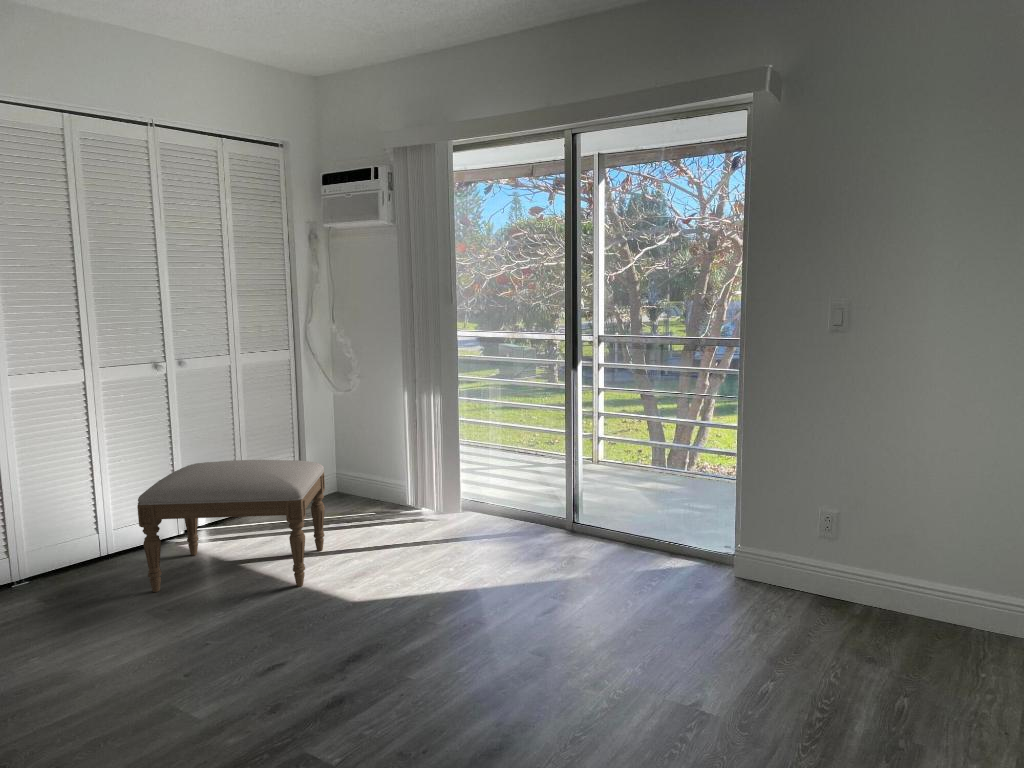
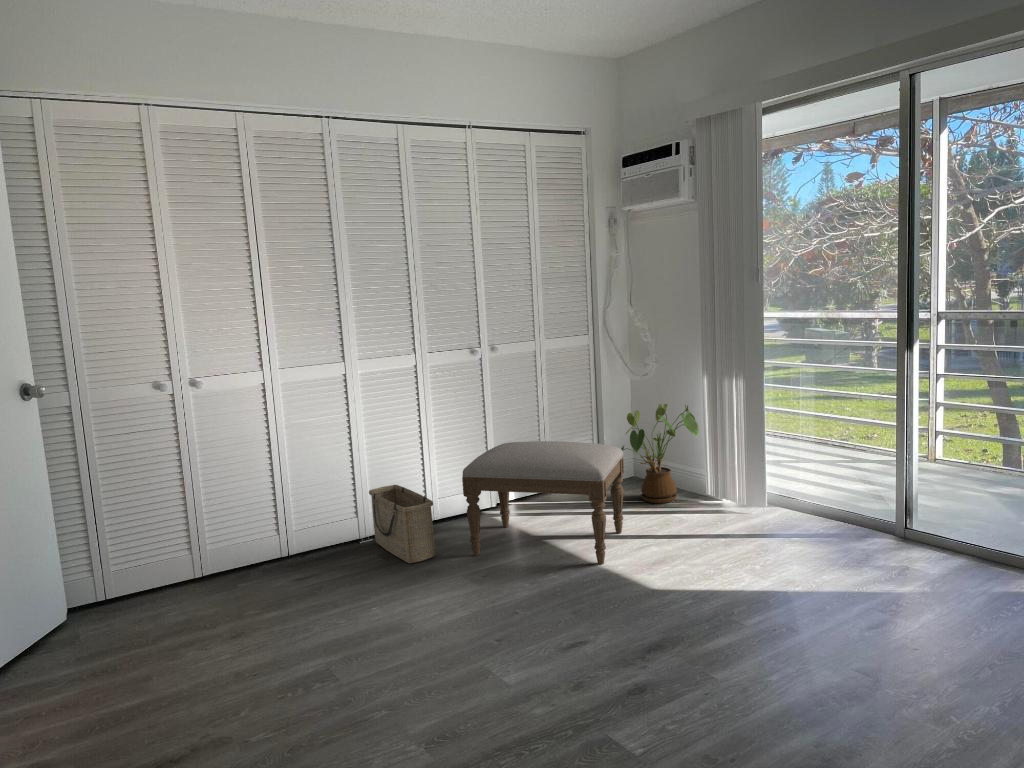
house plant: none [319,418,399,516] -> present [621,404,699,503]
basket: none [14,519,102,611] -> present [369,485,434,563]

